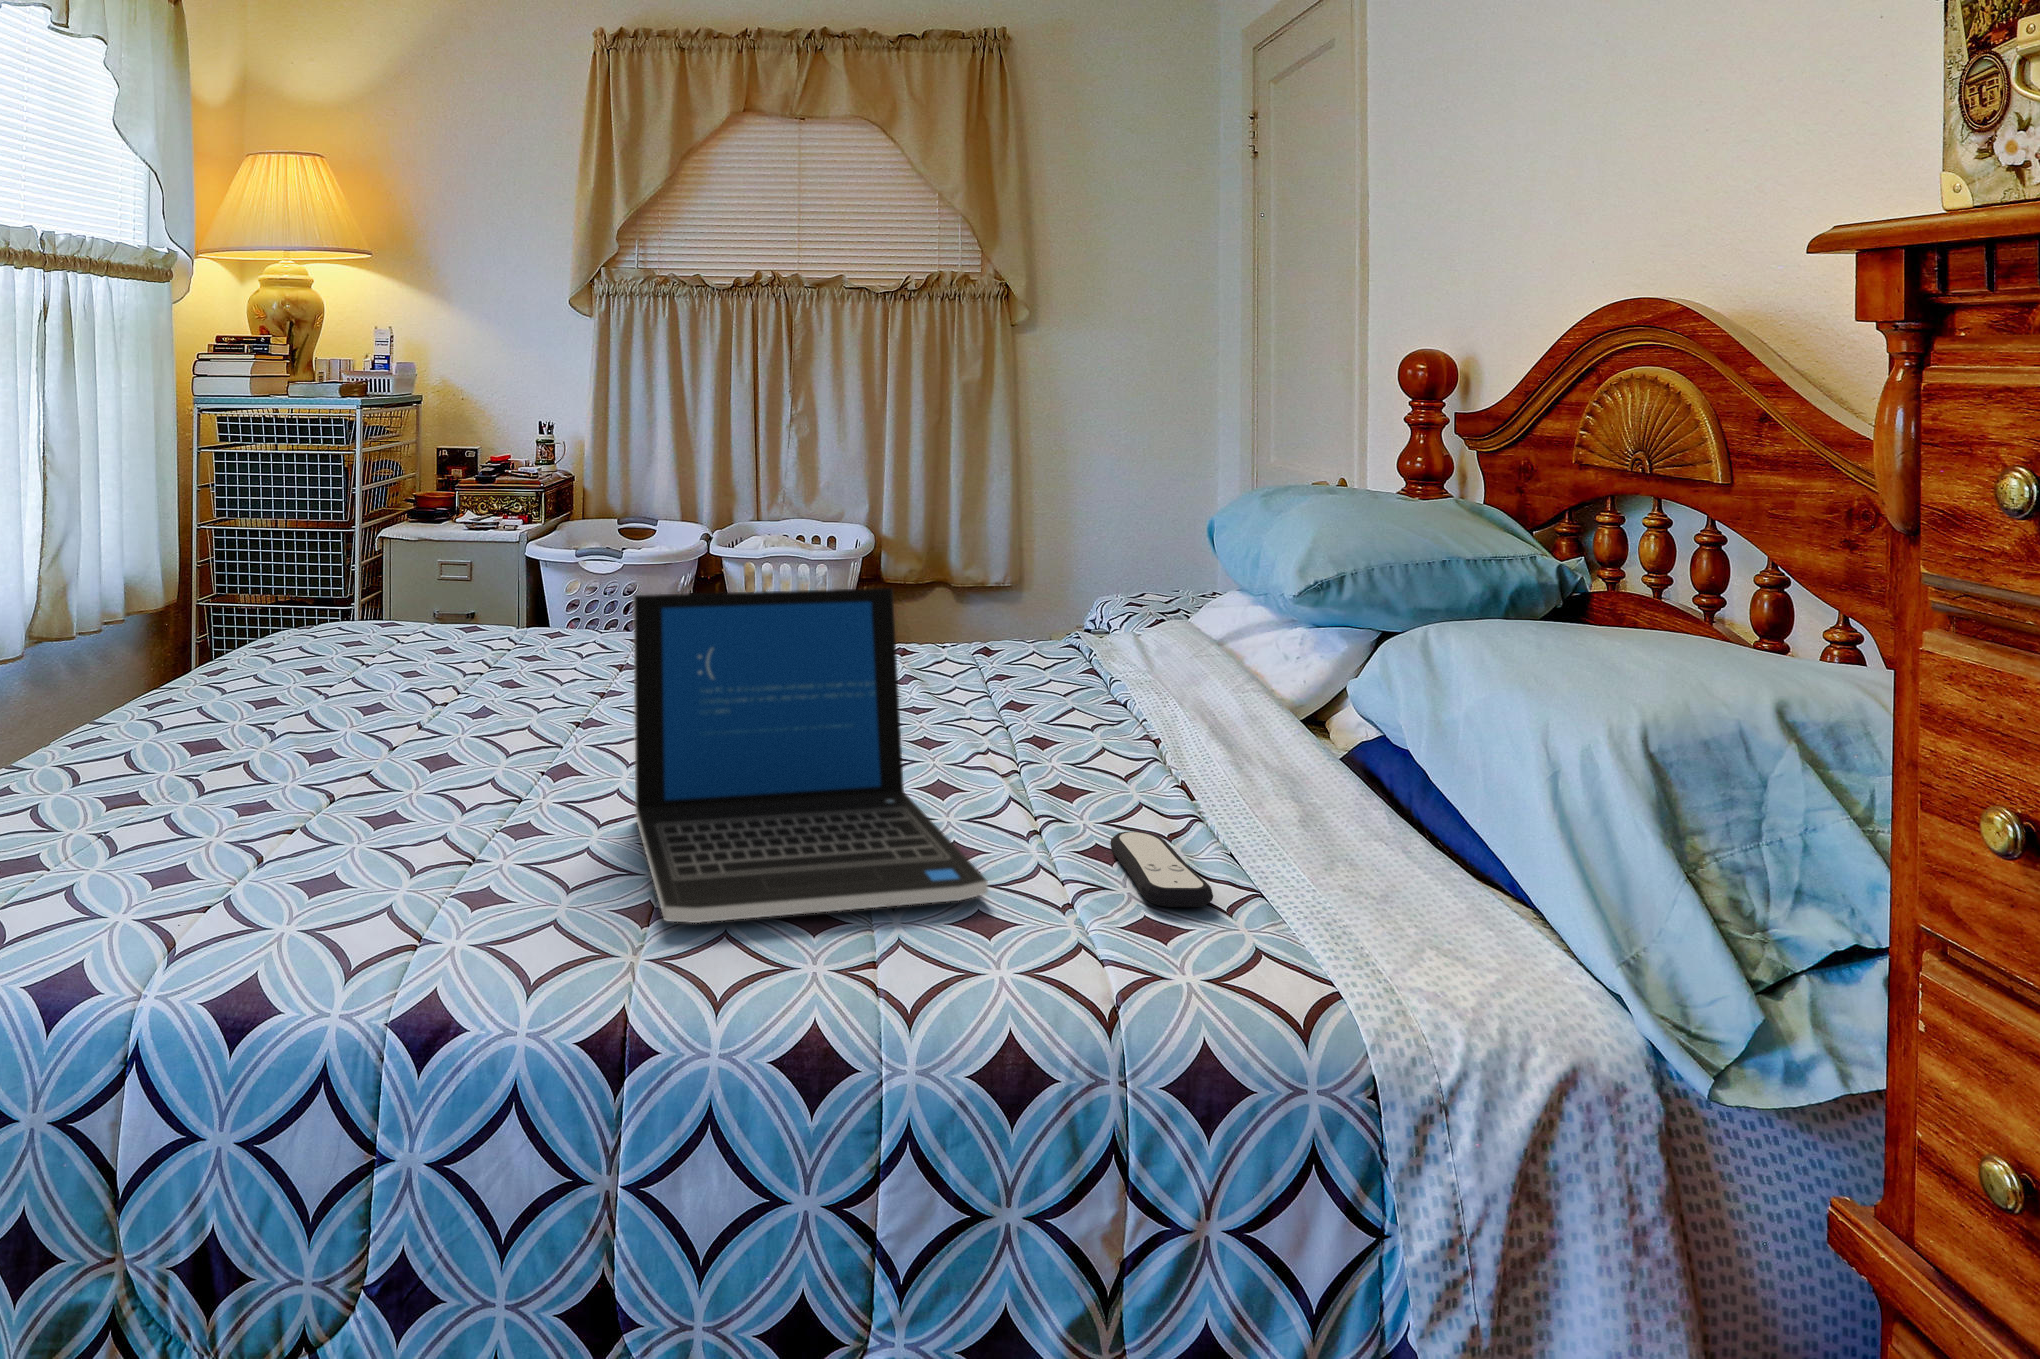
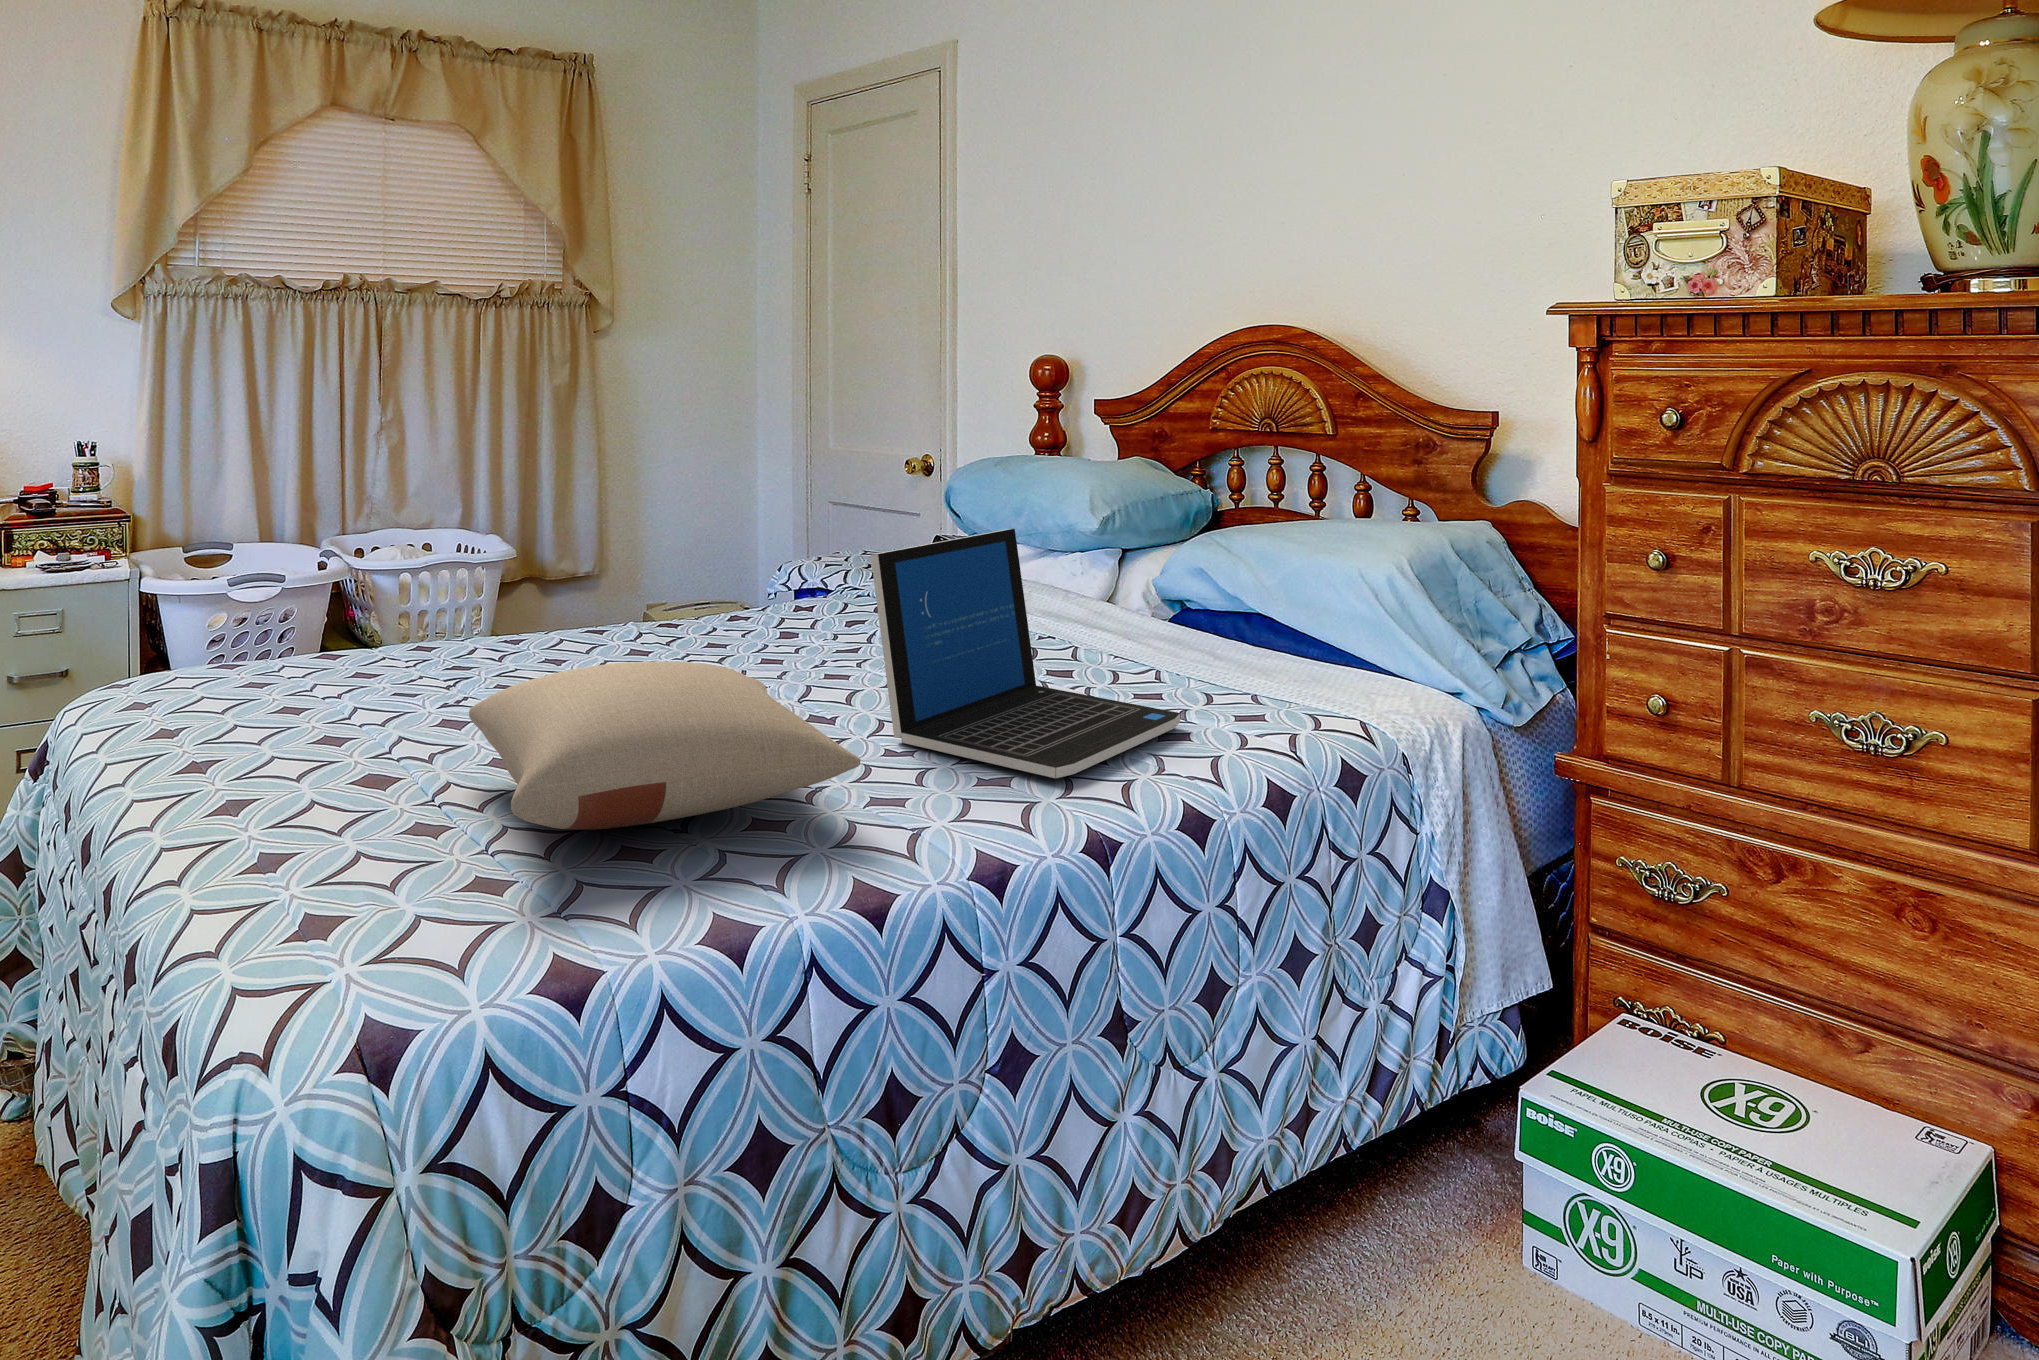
pillow: none [43,668,530,844] -> present [469,661,861,829]
remote control: present [1110,832,1213,907] -> none [1183,675,1277,708]

